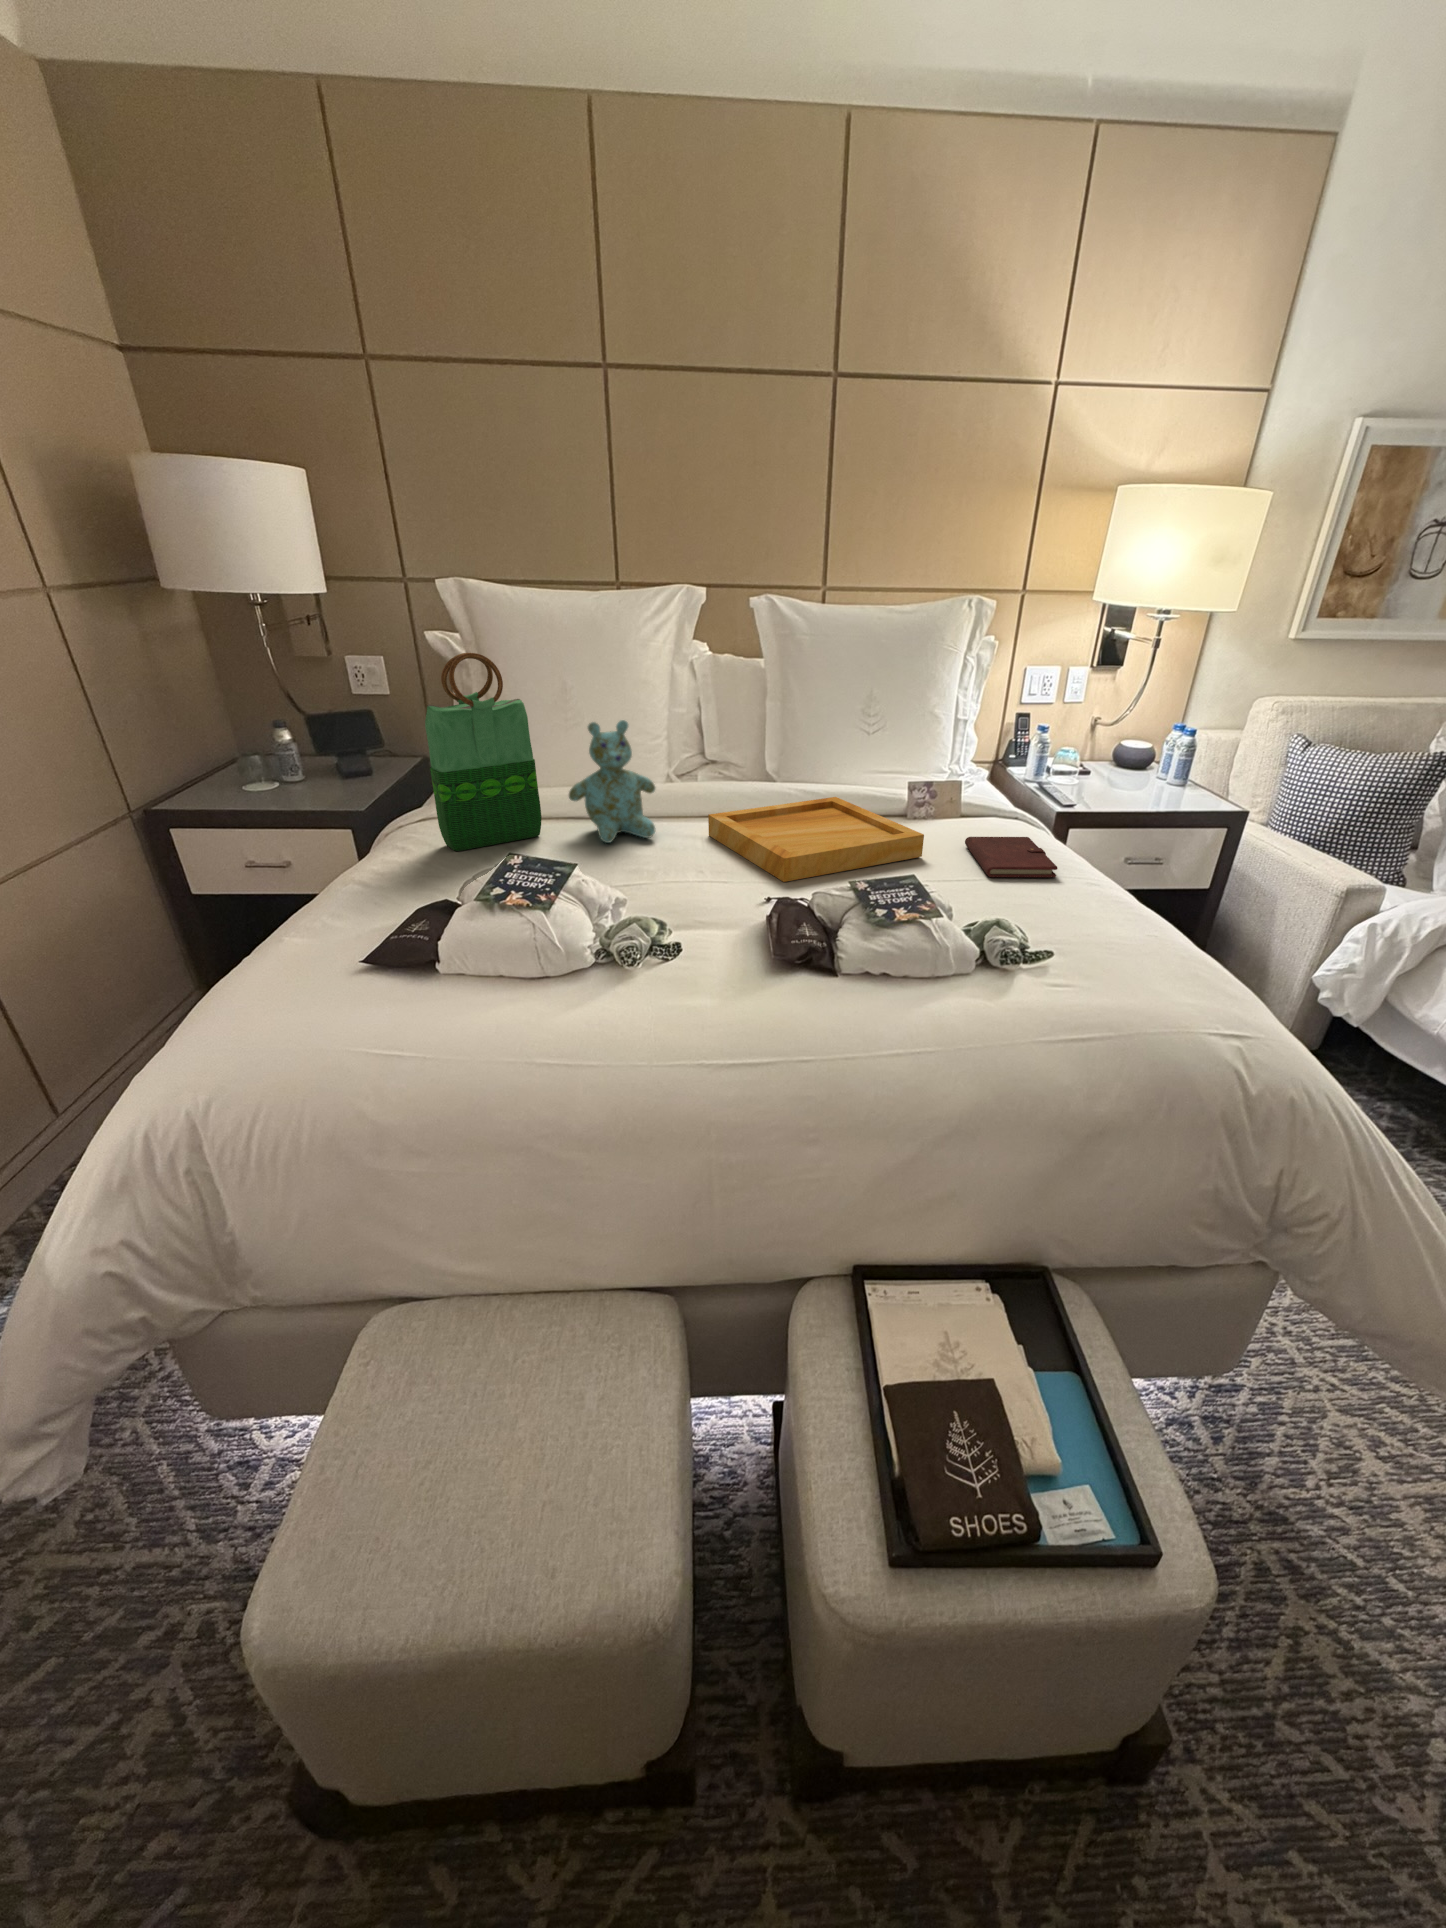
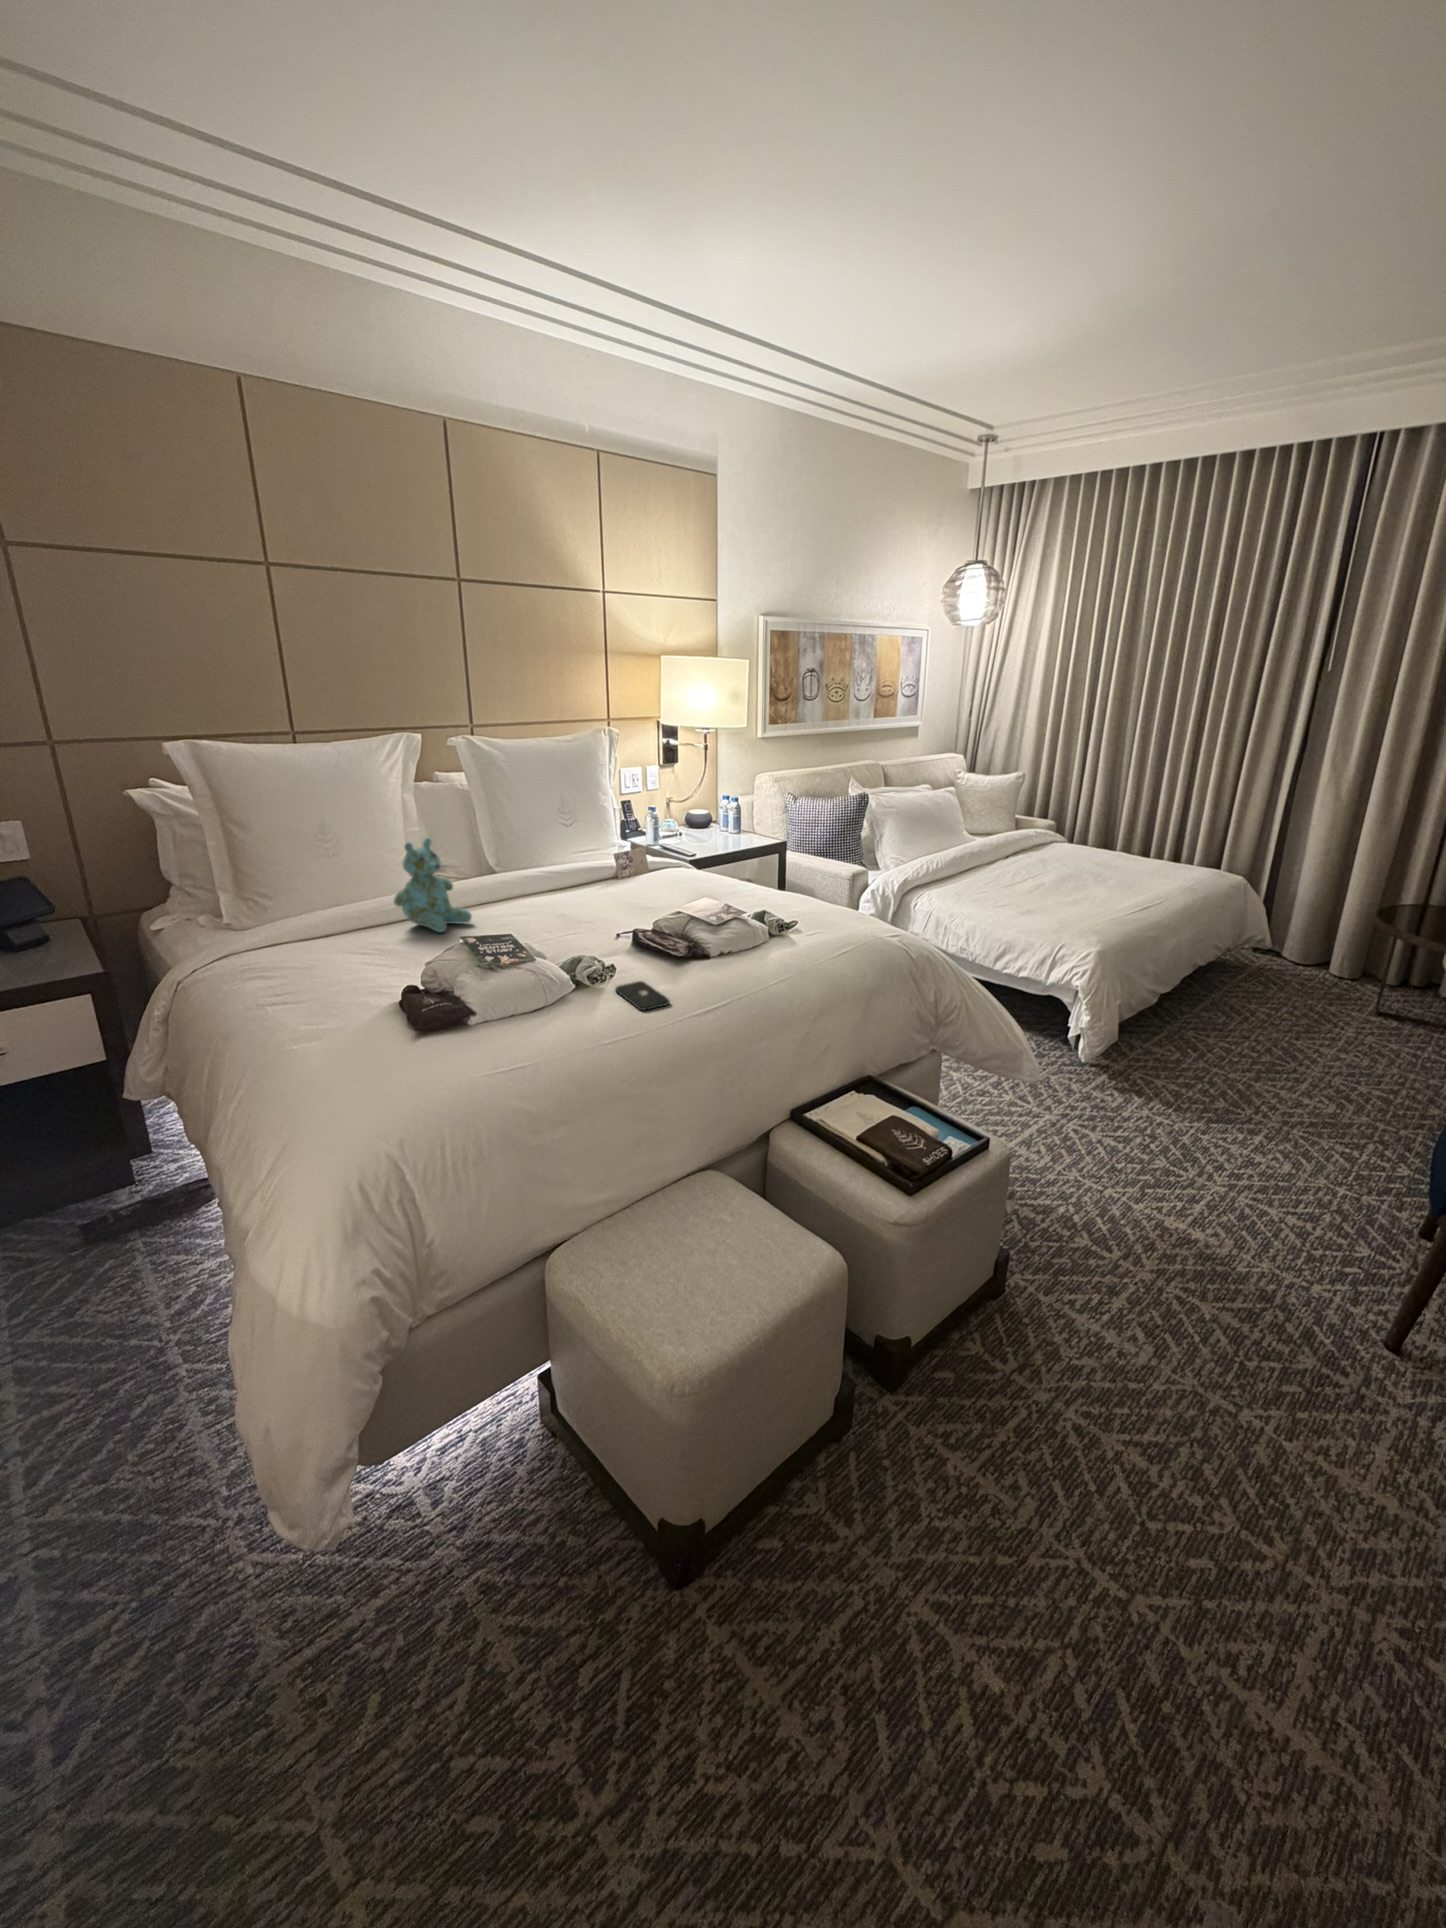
tote bag: present [425,653,542,851] -> none [284,801,375,964]
tray: present [708,797,924,882] -> none [504,871,662,927]
notebook: present [965,837,1058,878] -> none [677,873,747,898]
smartphone: none [629,976,695,1030] -> present [615,981,670,1010]

